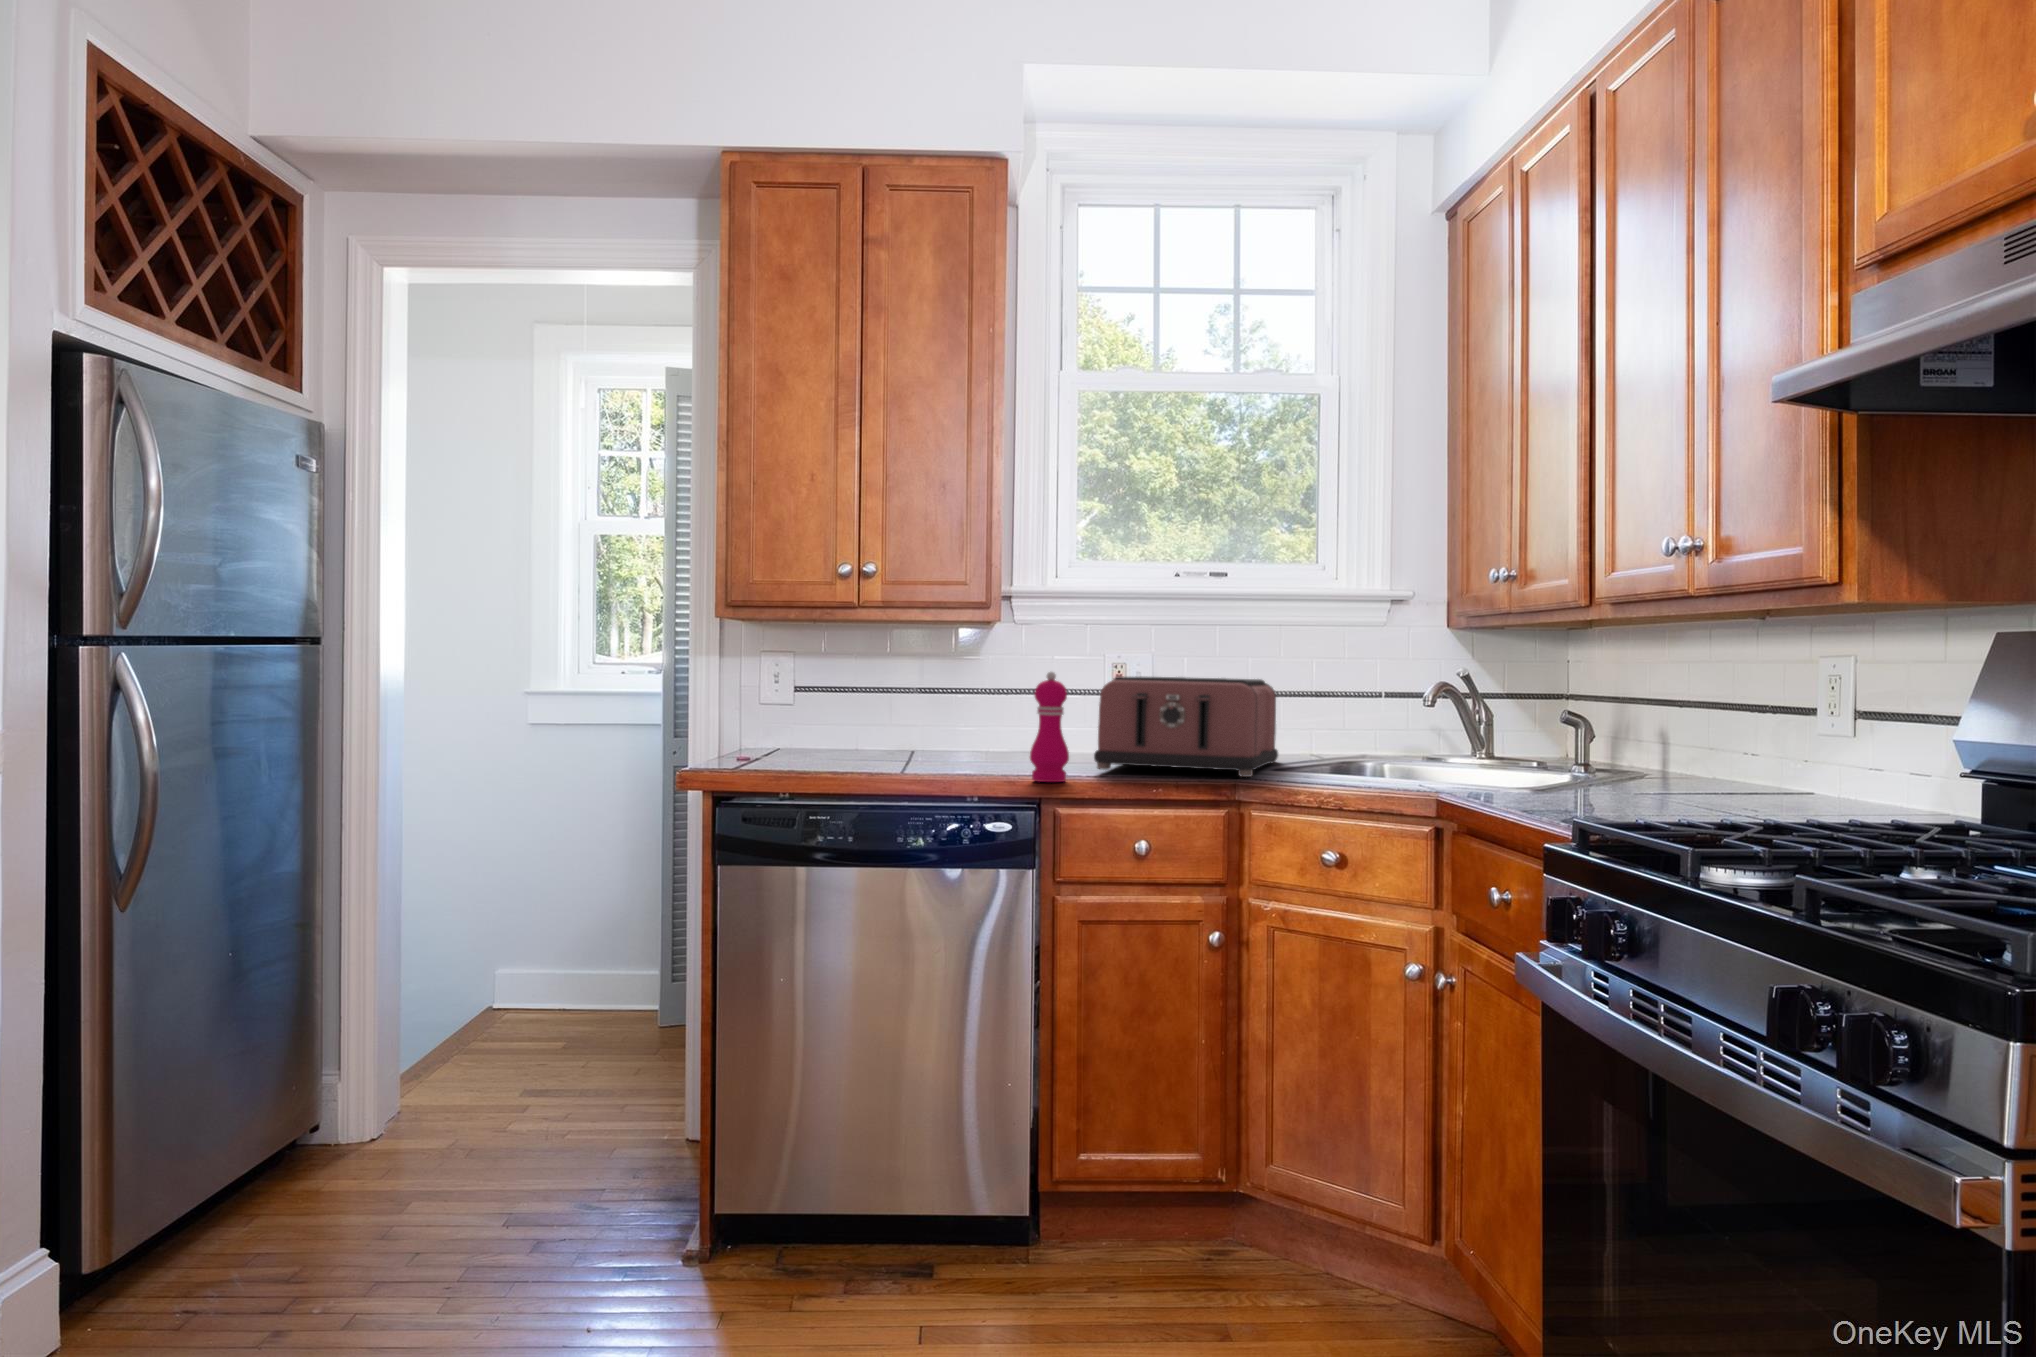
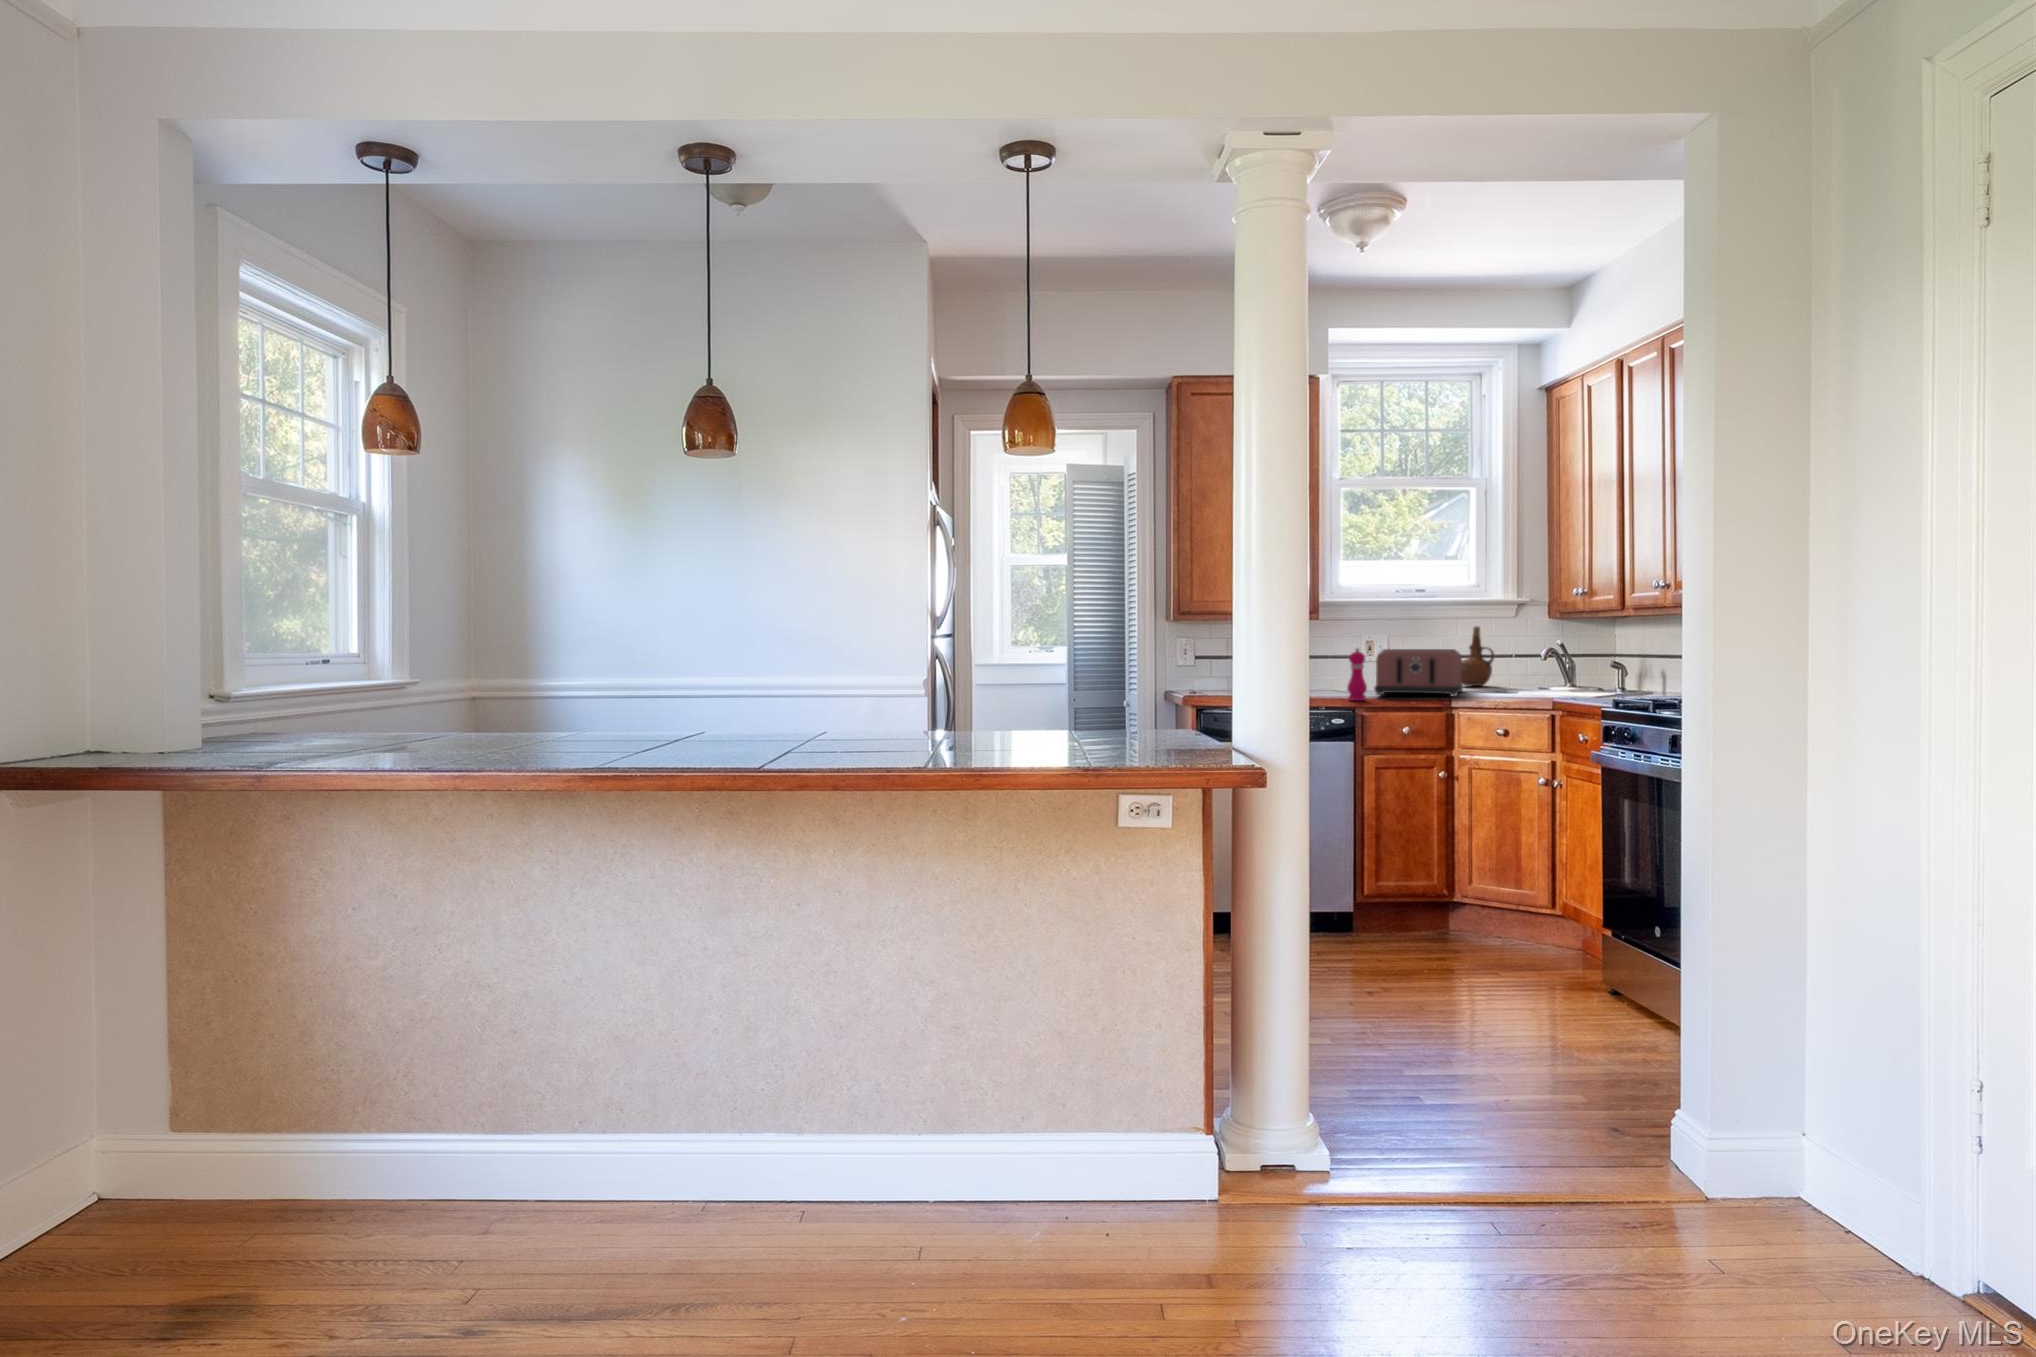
ceramic pitcher: none [1277,638,1346,750] -> present [1462,627,1494,686]

